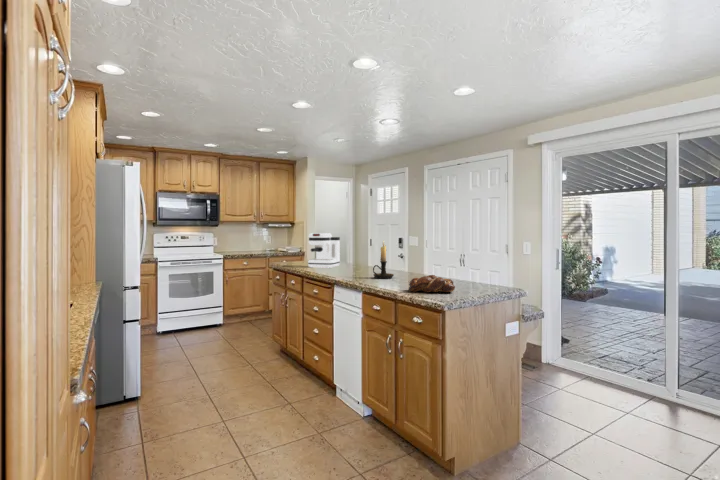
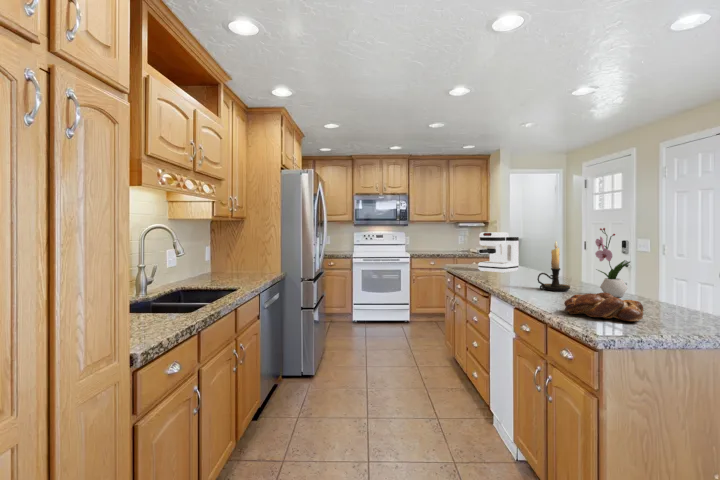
flower arrangement: none [410,231,432,279] -> present [595,228,630,297]

